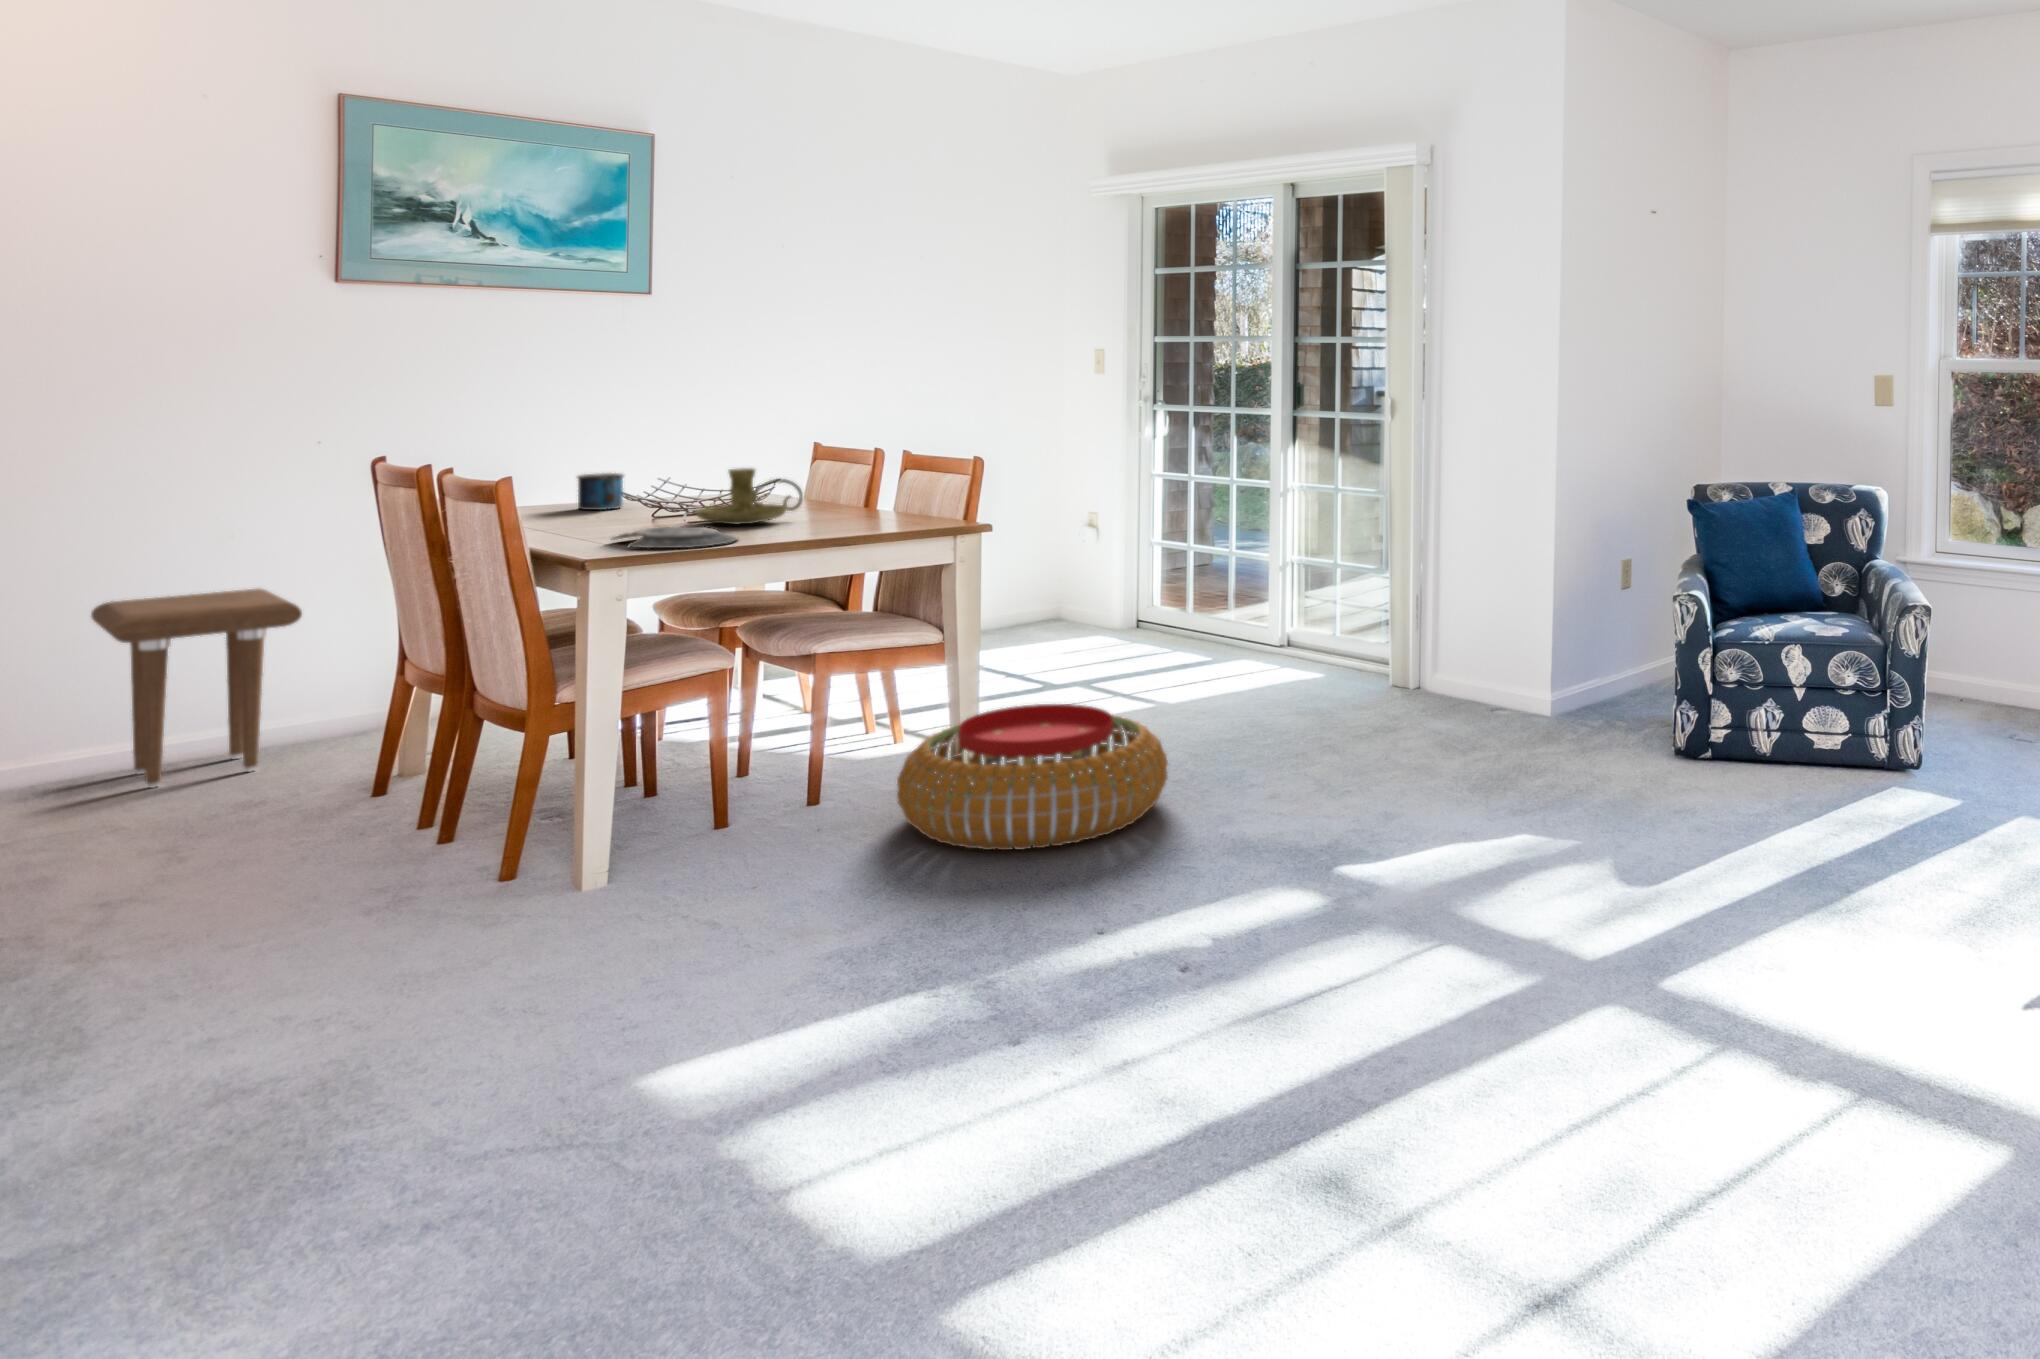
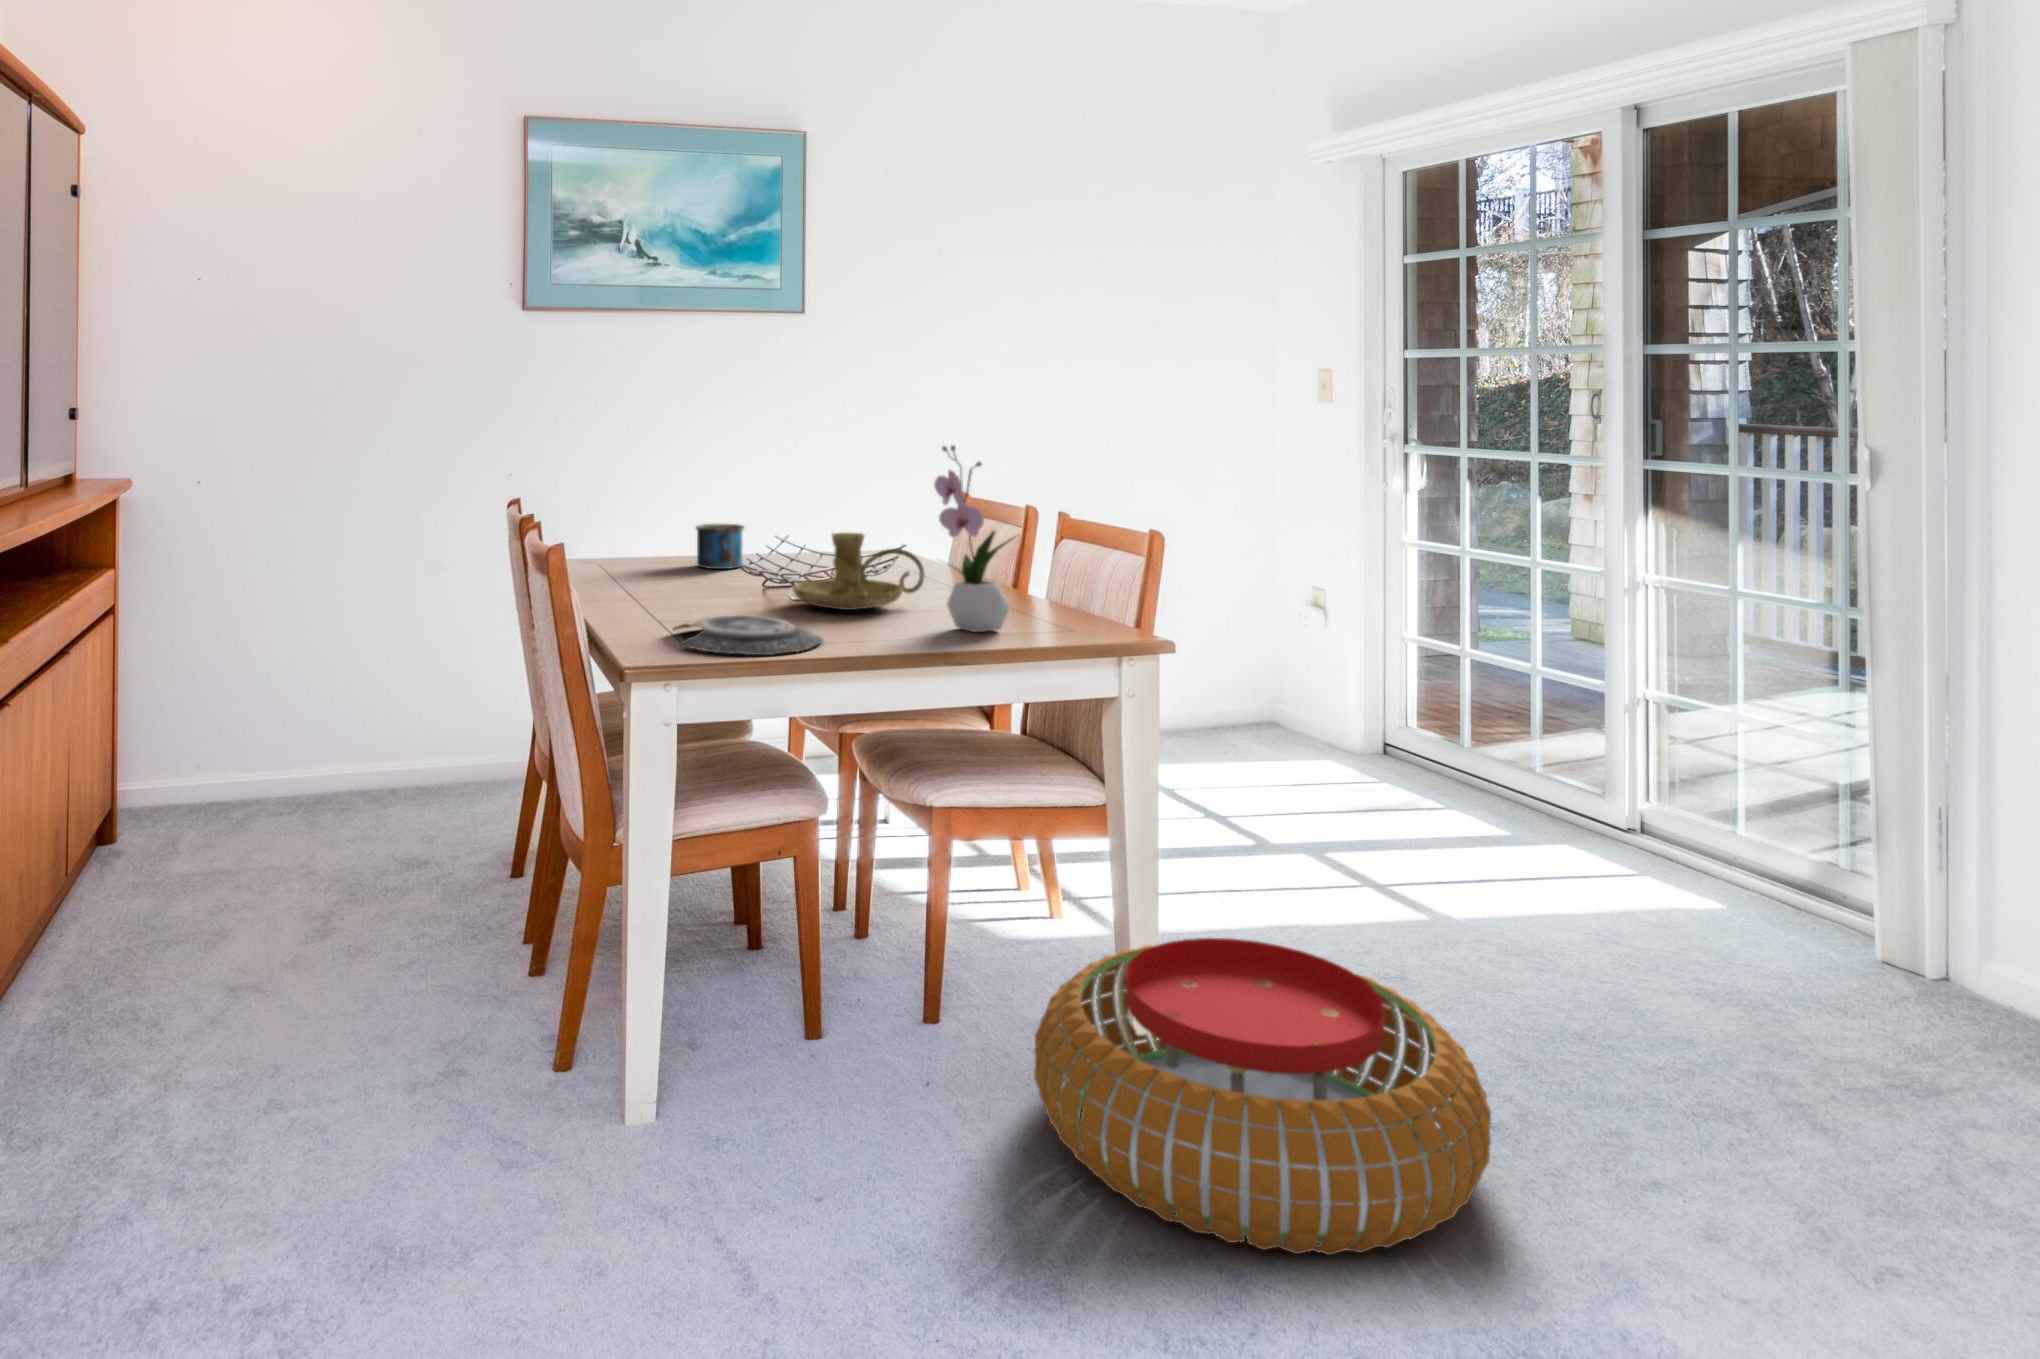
flower arrangement: none [820,401,883,529] -> present [934,446,1019,632]
side table: present [91,589,302,788] -> none [319,621,470,821]

